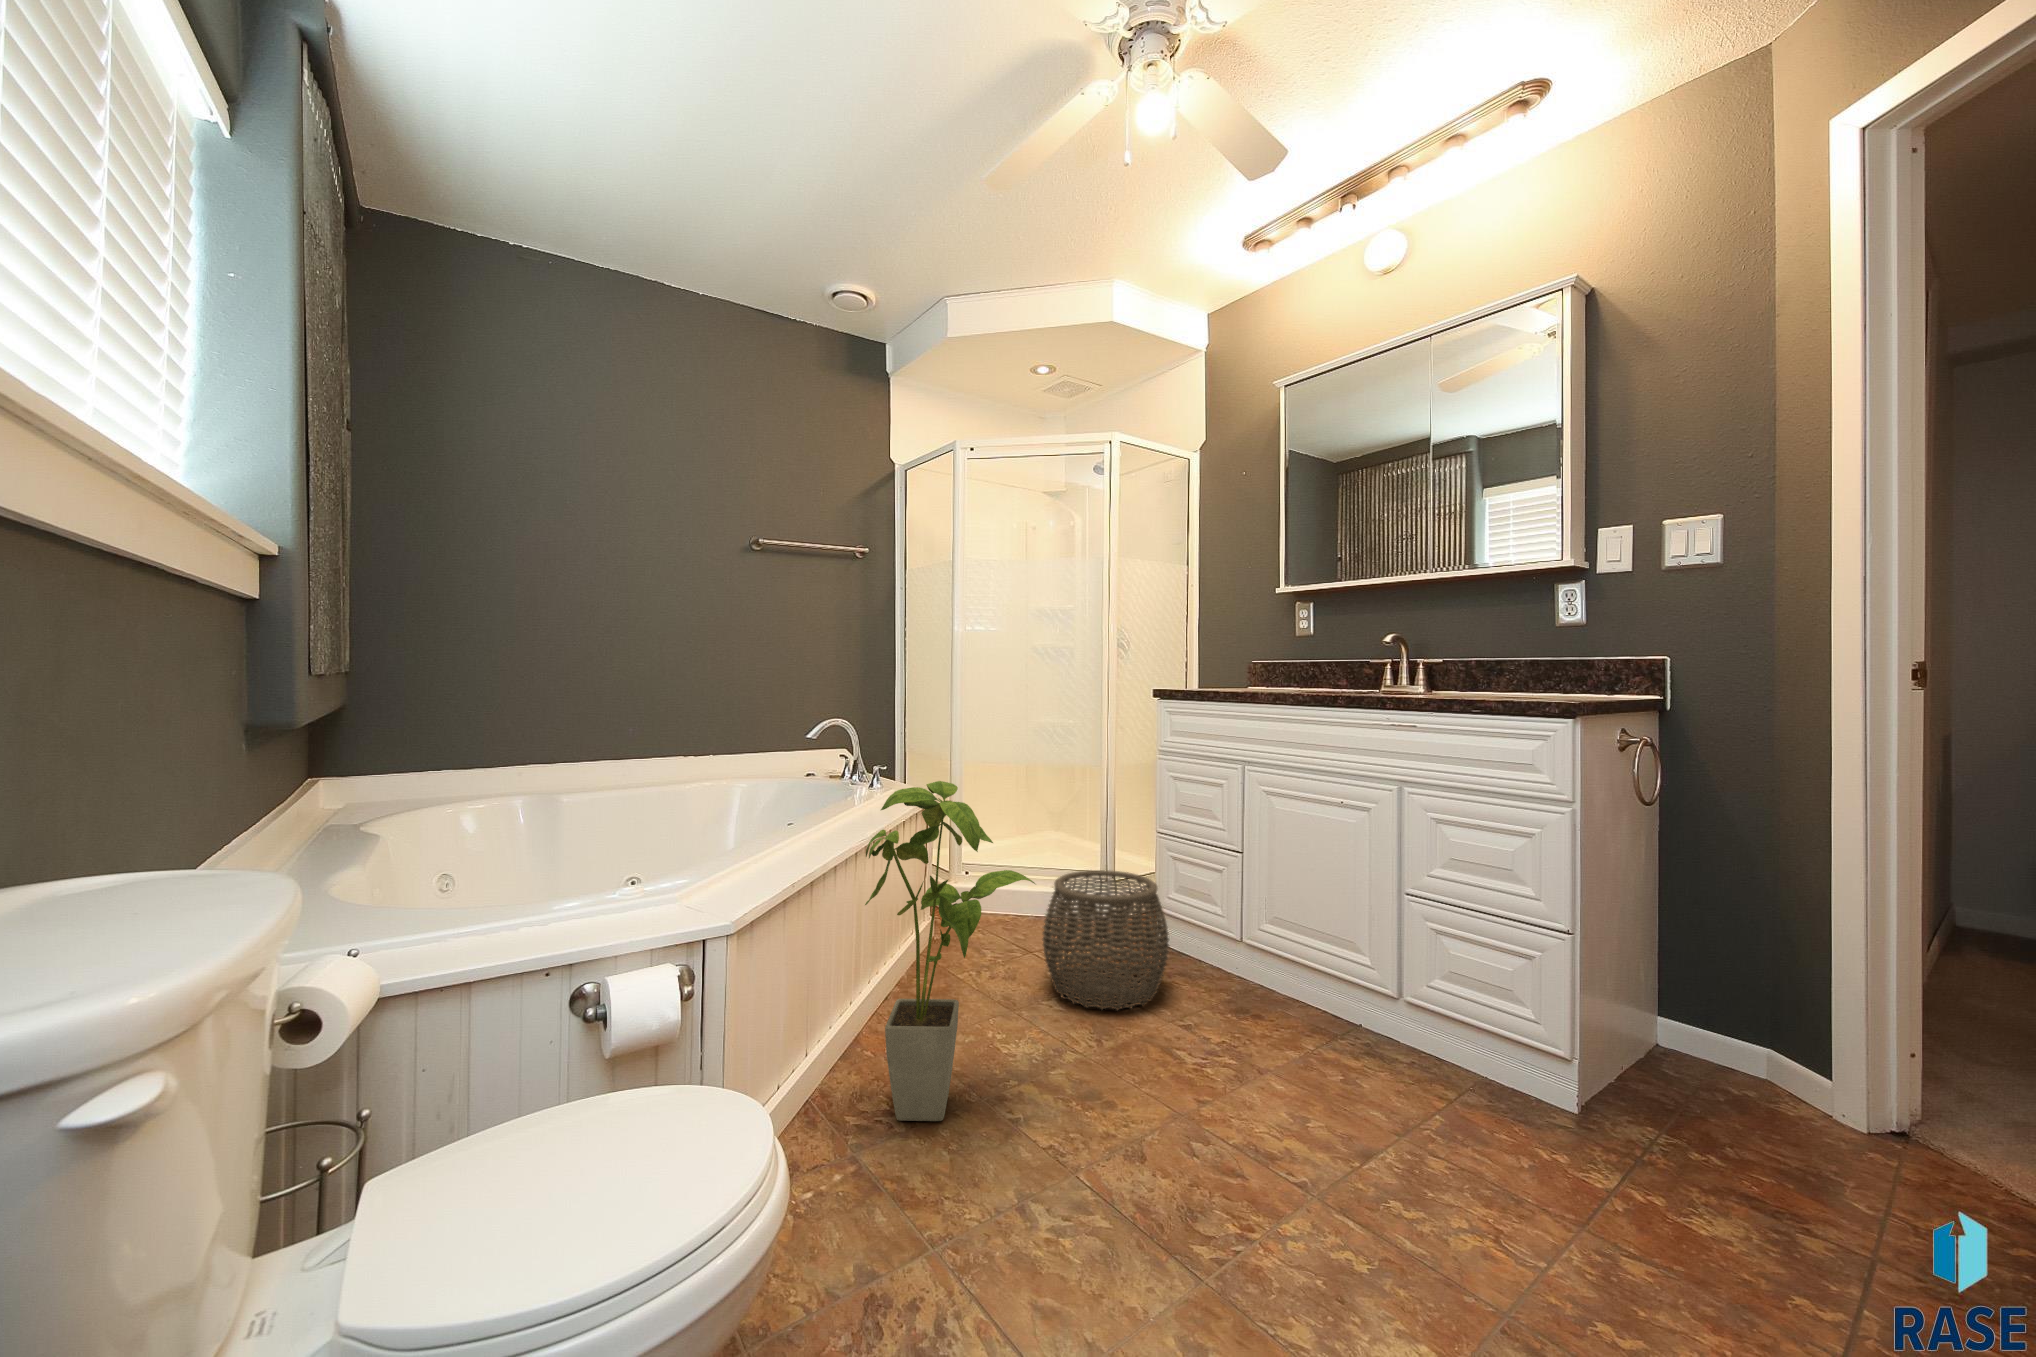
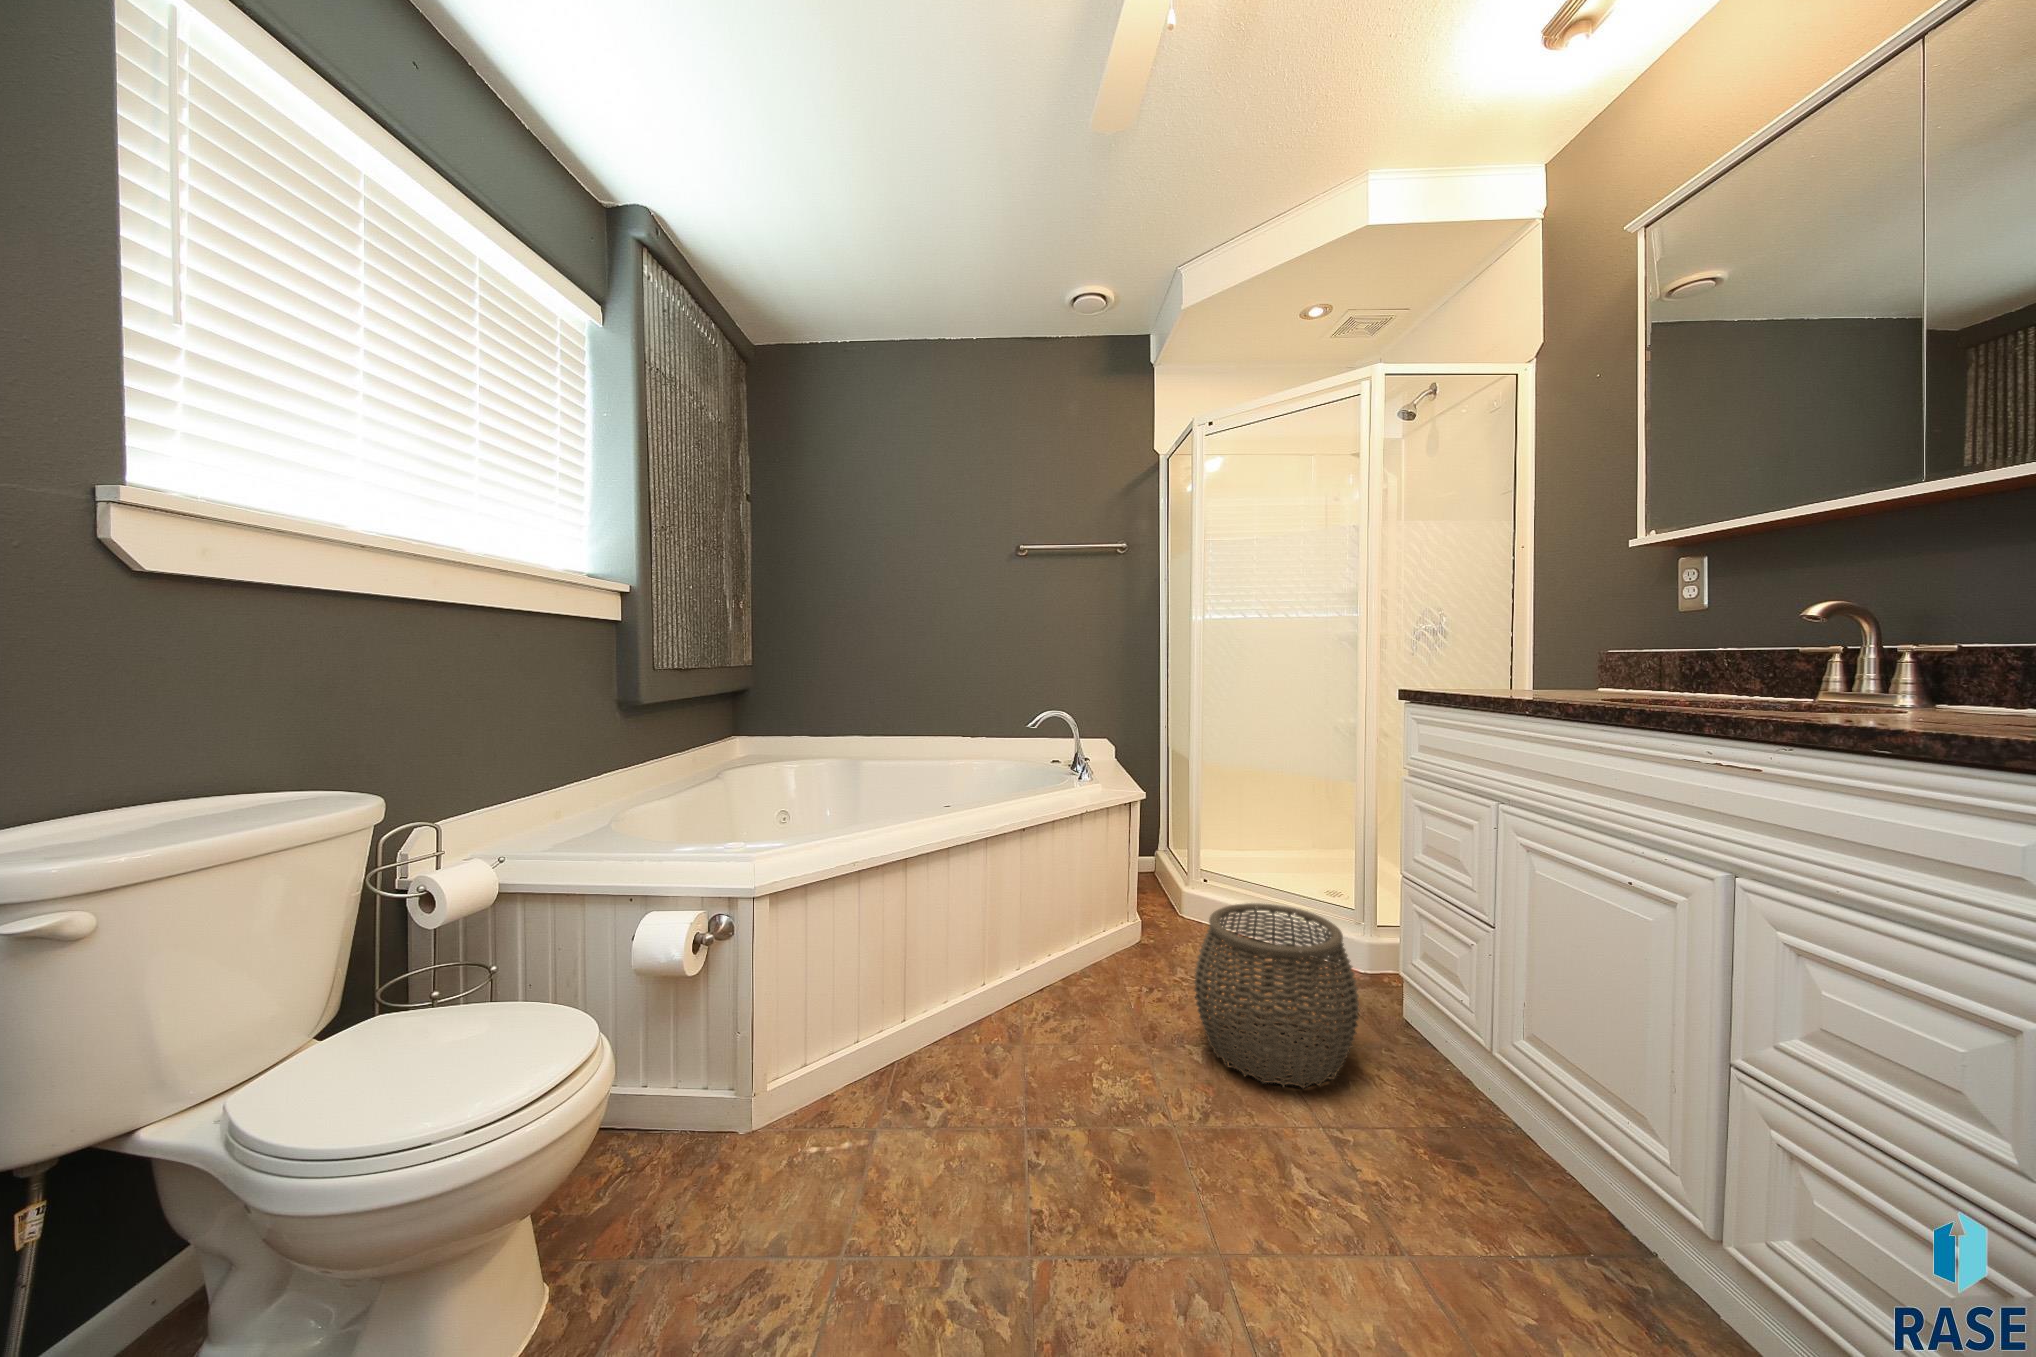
house plant: present [865,781,1035,1121] -> none [901,784,1087,1133]

